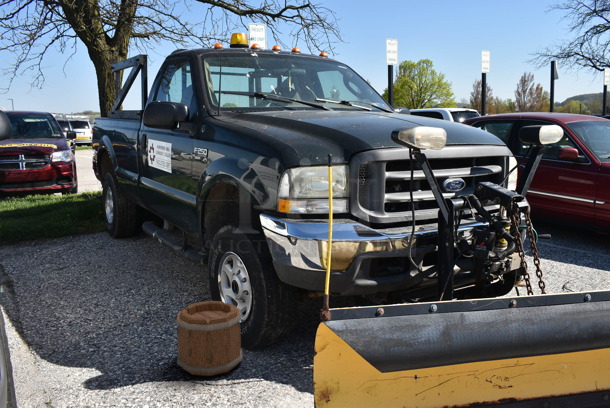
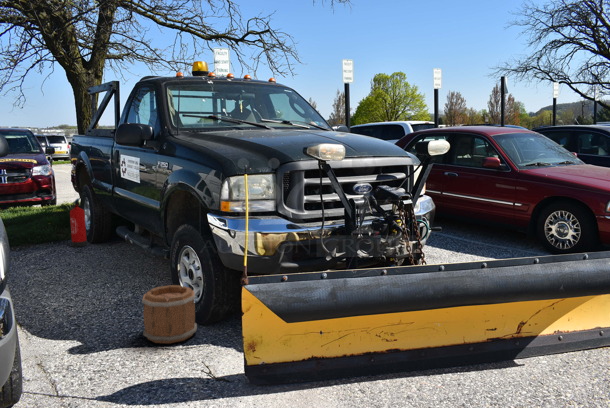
fire extinguisher: none [90,189,109,243] -> present [70,198,87,247]

